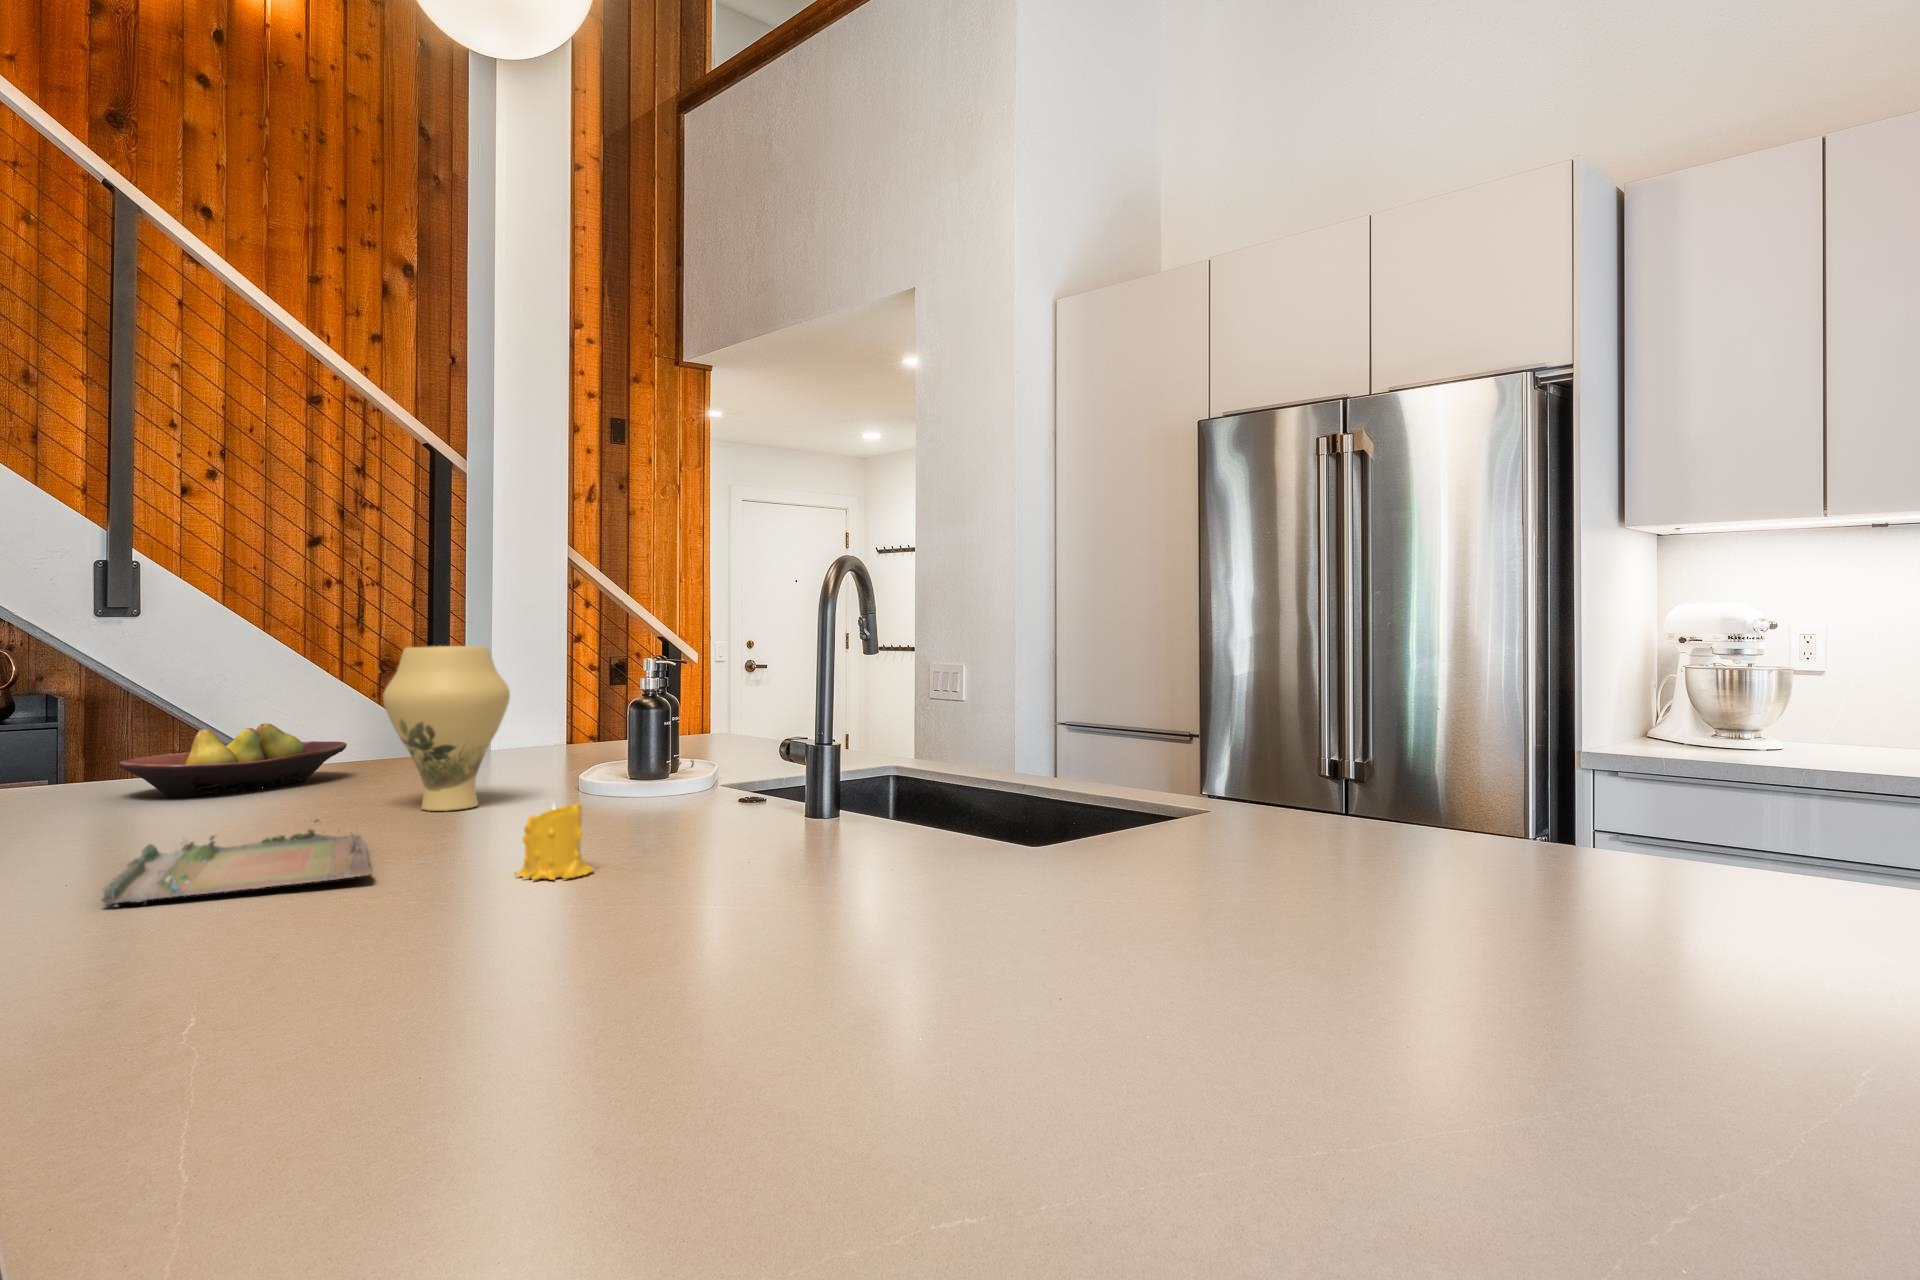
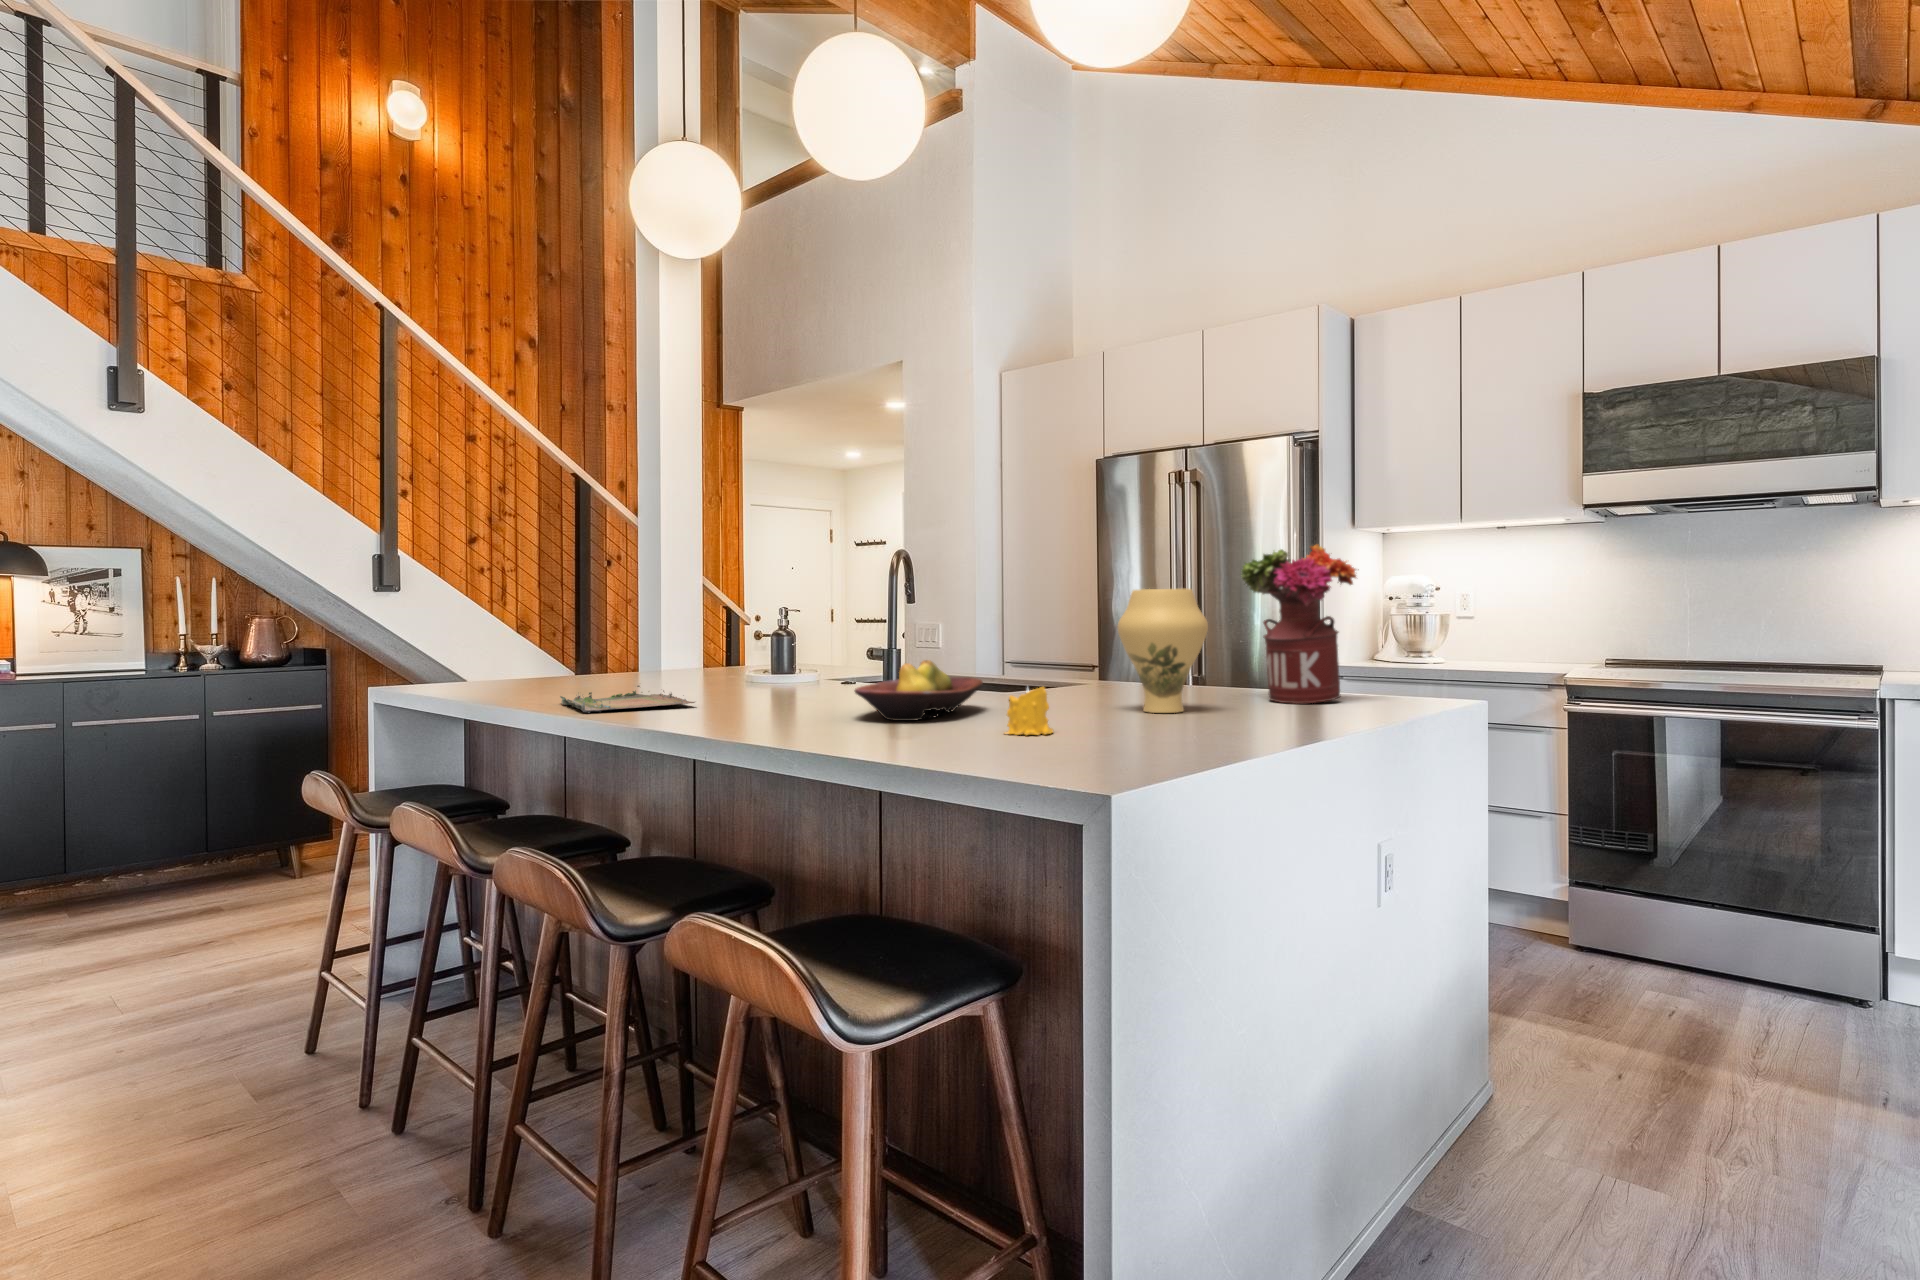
flower arrangement: none [1516,551,1802,910] -> present [1242,545,1356,704]
vase: present [383,646,510,811] -> present [1118,589,1208,713]
fruit bowl: present [118,723,347,797] -> present [855,660,983,721]
candle: present [515,803,594,880] -> present [1006,687,1053,735]

